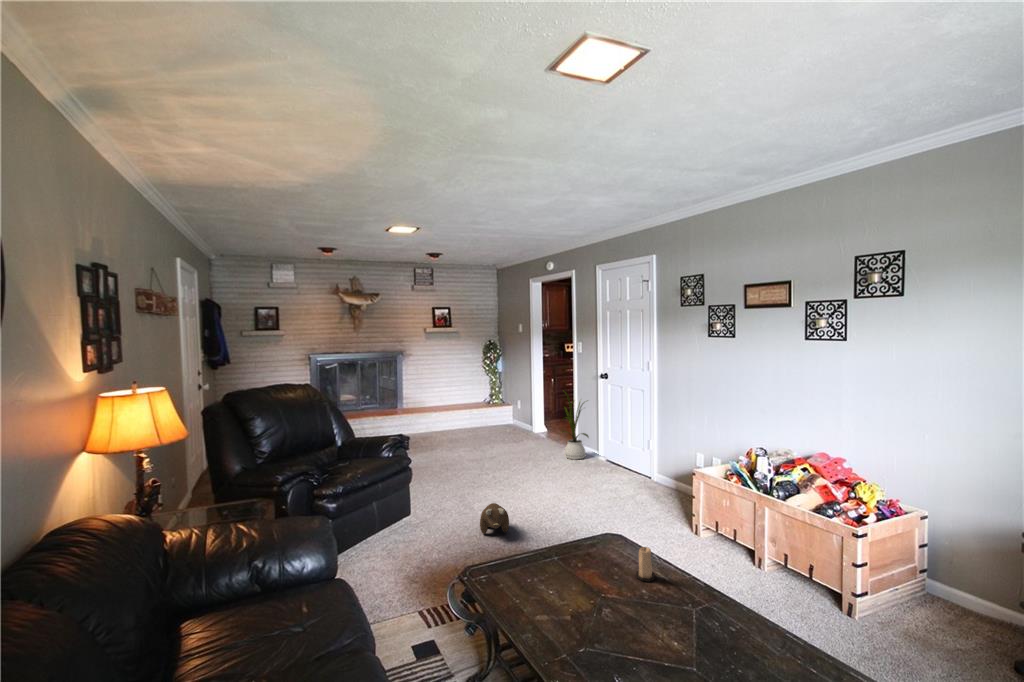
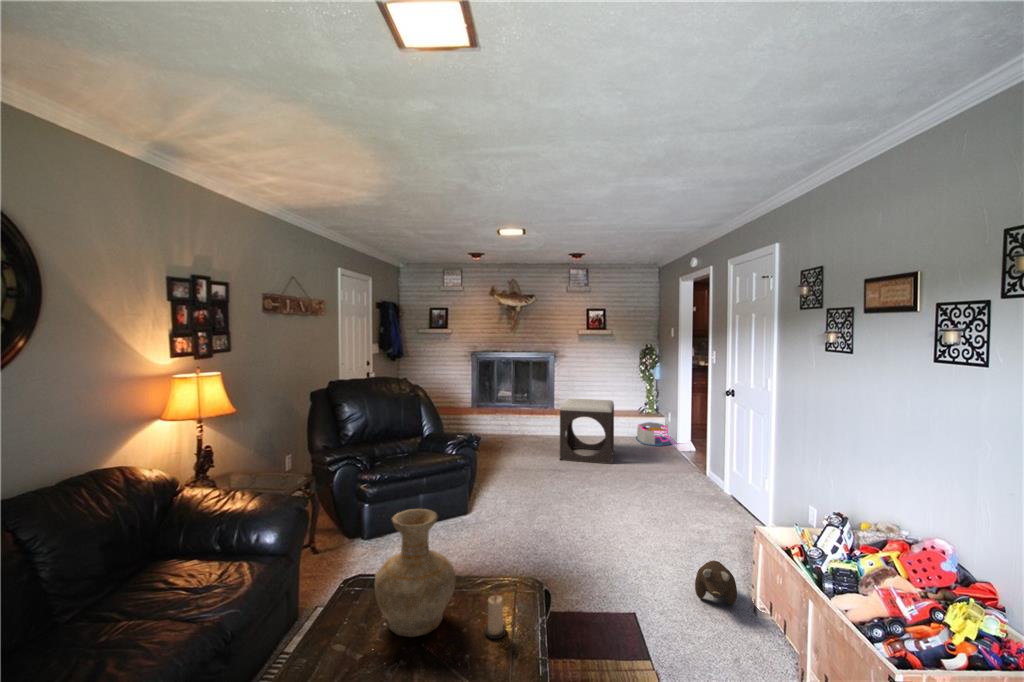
house plant: present [564,392,588,460] -> none [679,403,717,486]
footstool: none [439,395,495,459] -> present [560,399,614,464]
storage bin: none [491,412,527,434] -> present [636,422,671,446]
vase: none [541,490,613,603] -> present [375,509,456,637]
plush toy: present [480,503,509,534] -> present [695,561,737,605]

